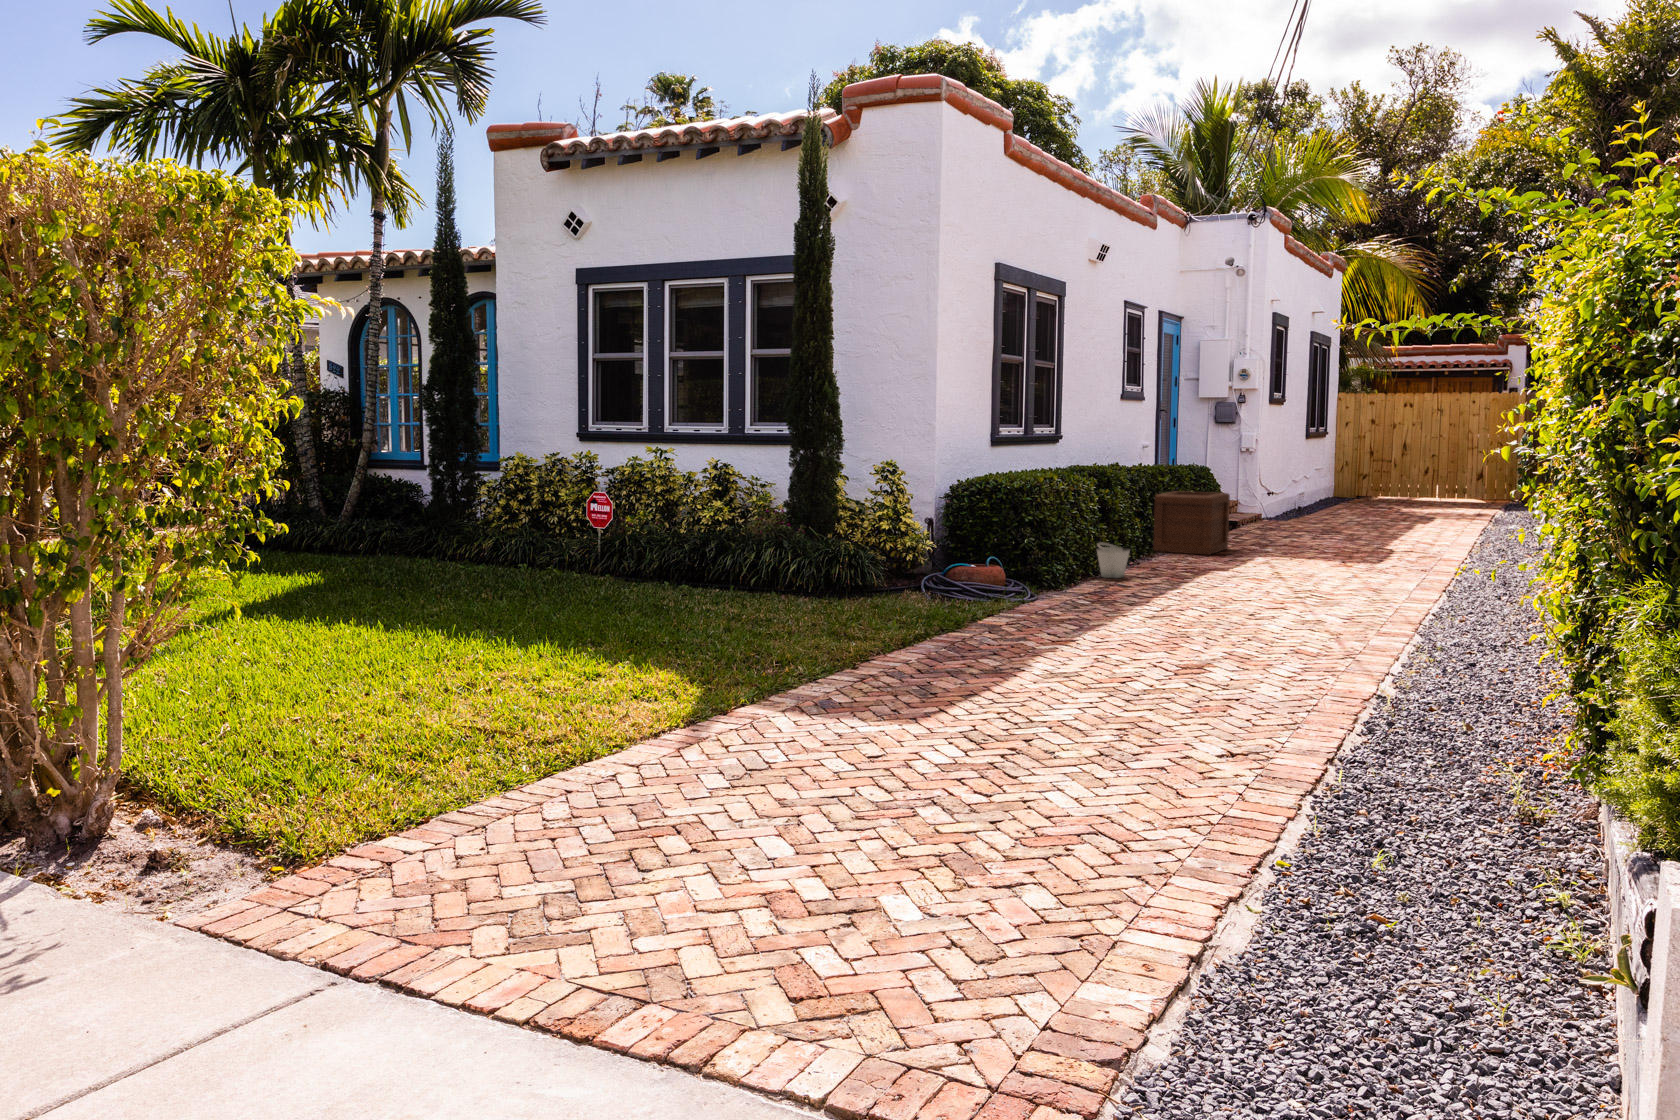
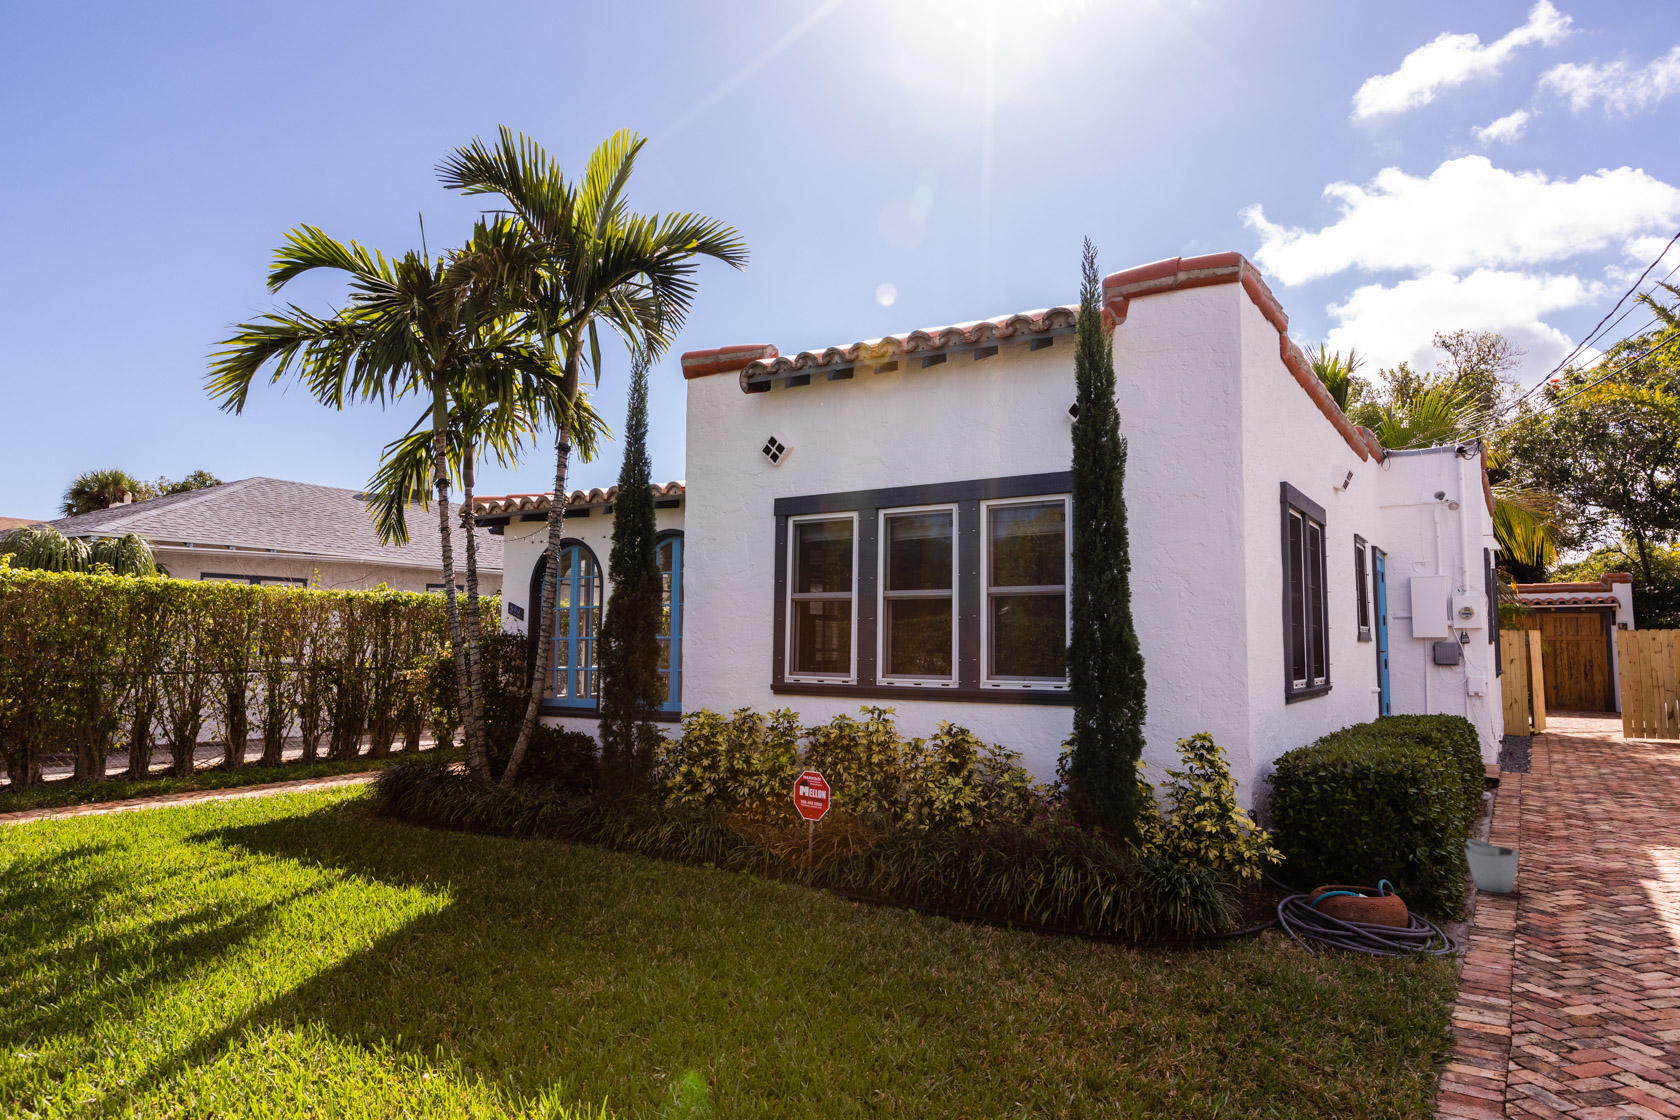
wooden crate: present [1153,491,1230,555] -> none [1463,751,1558,839]

